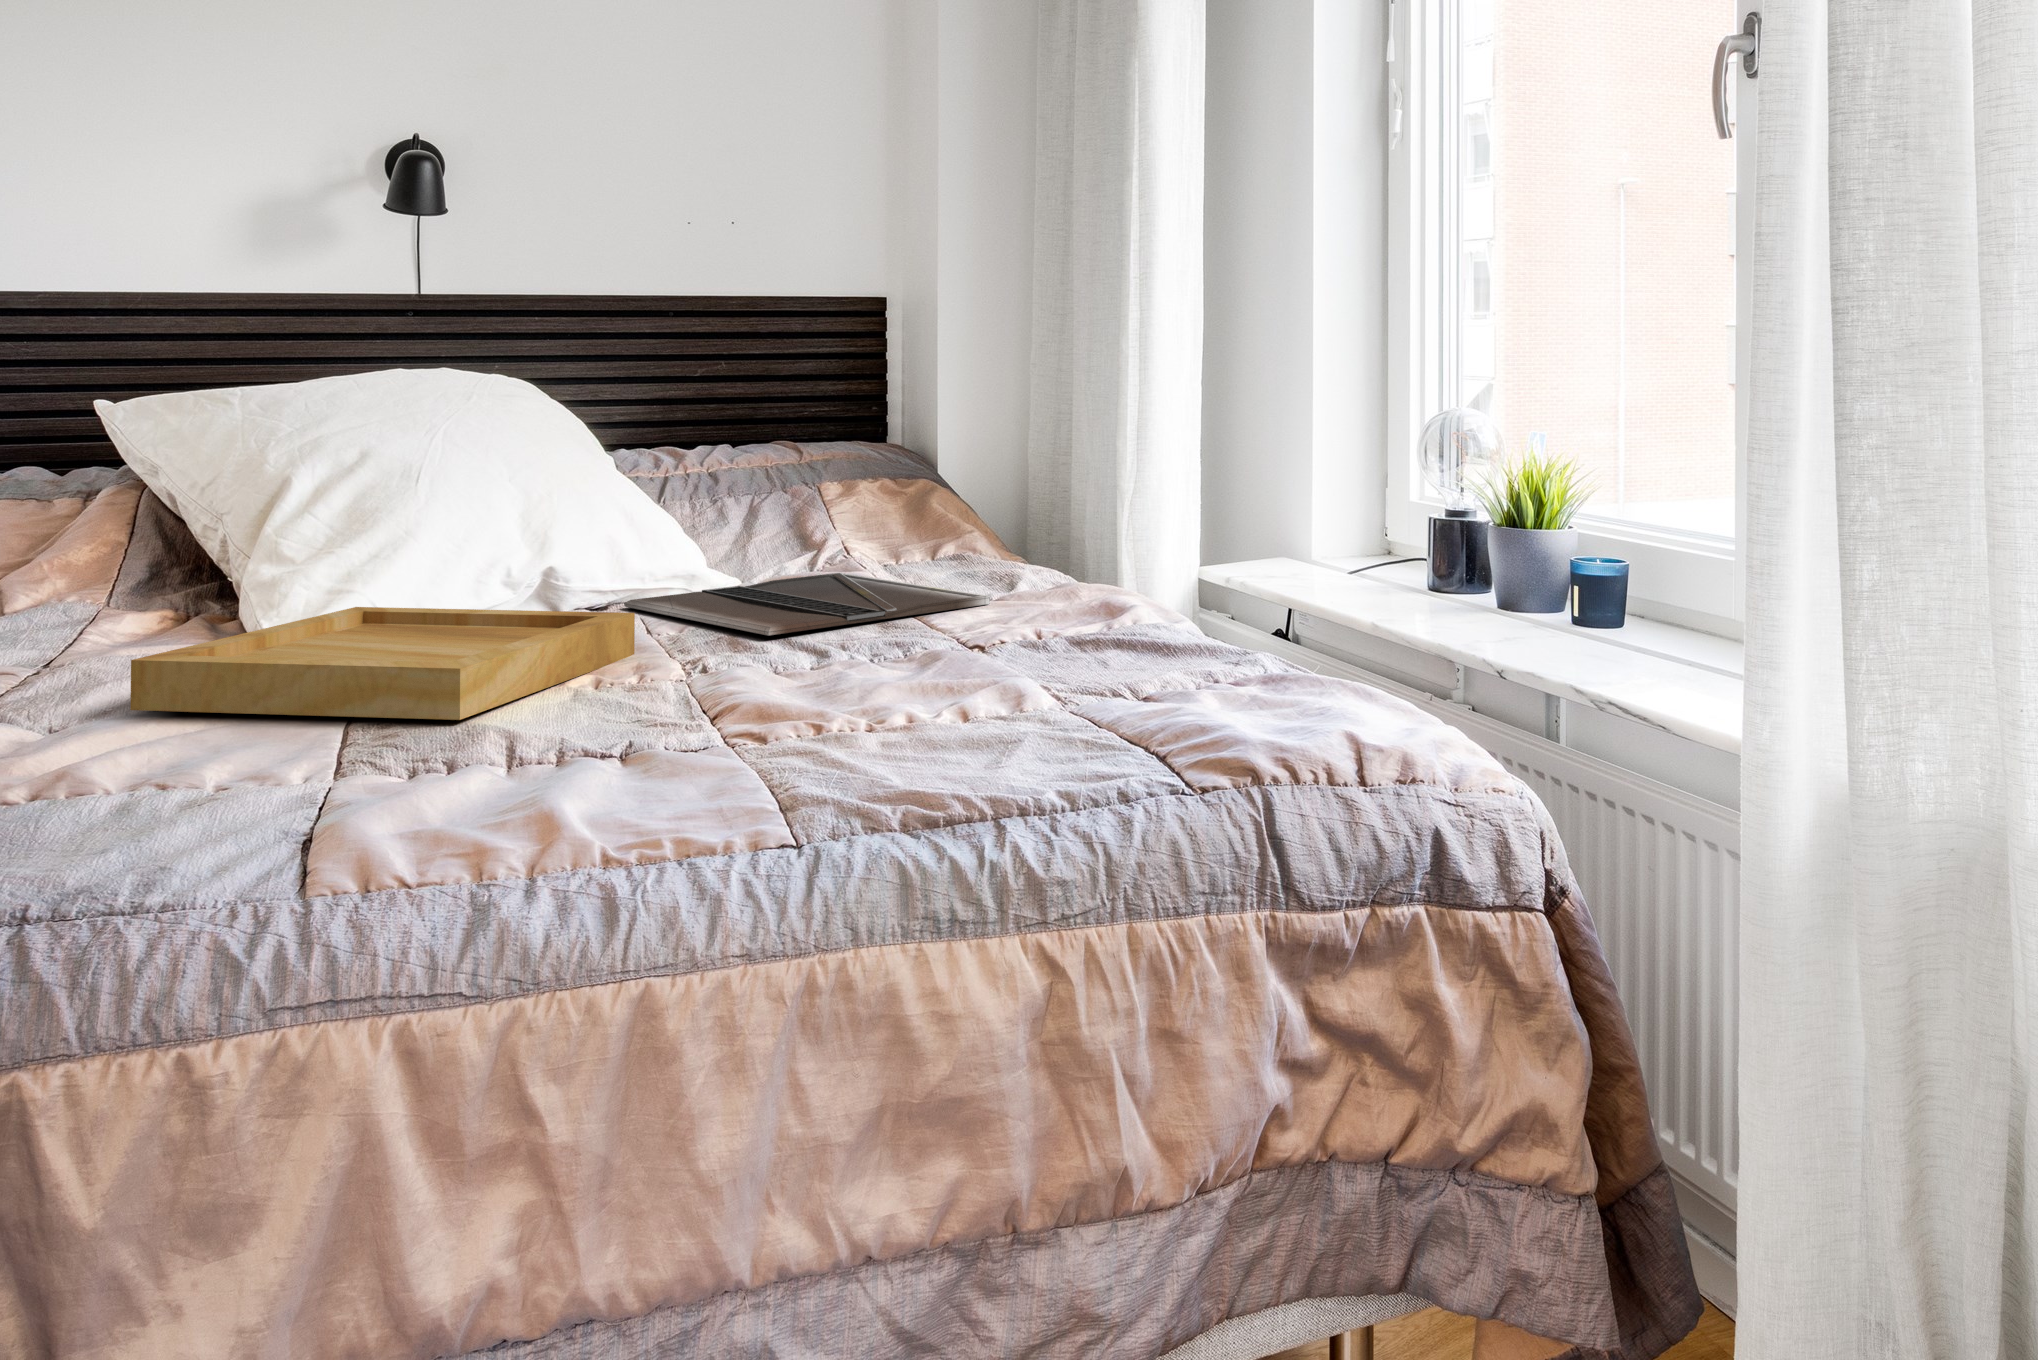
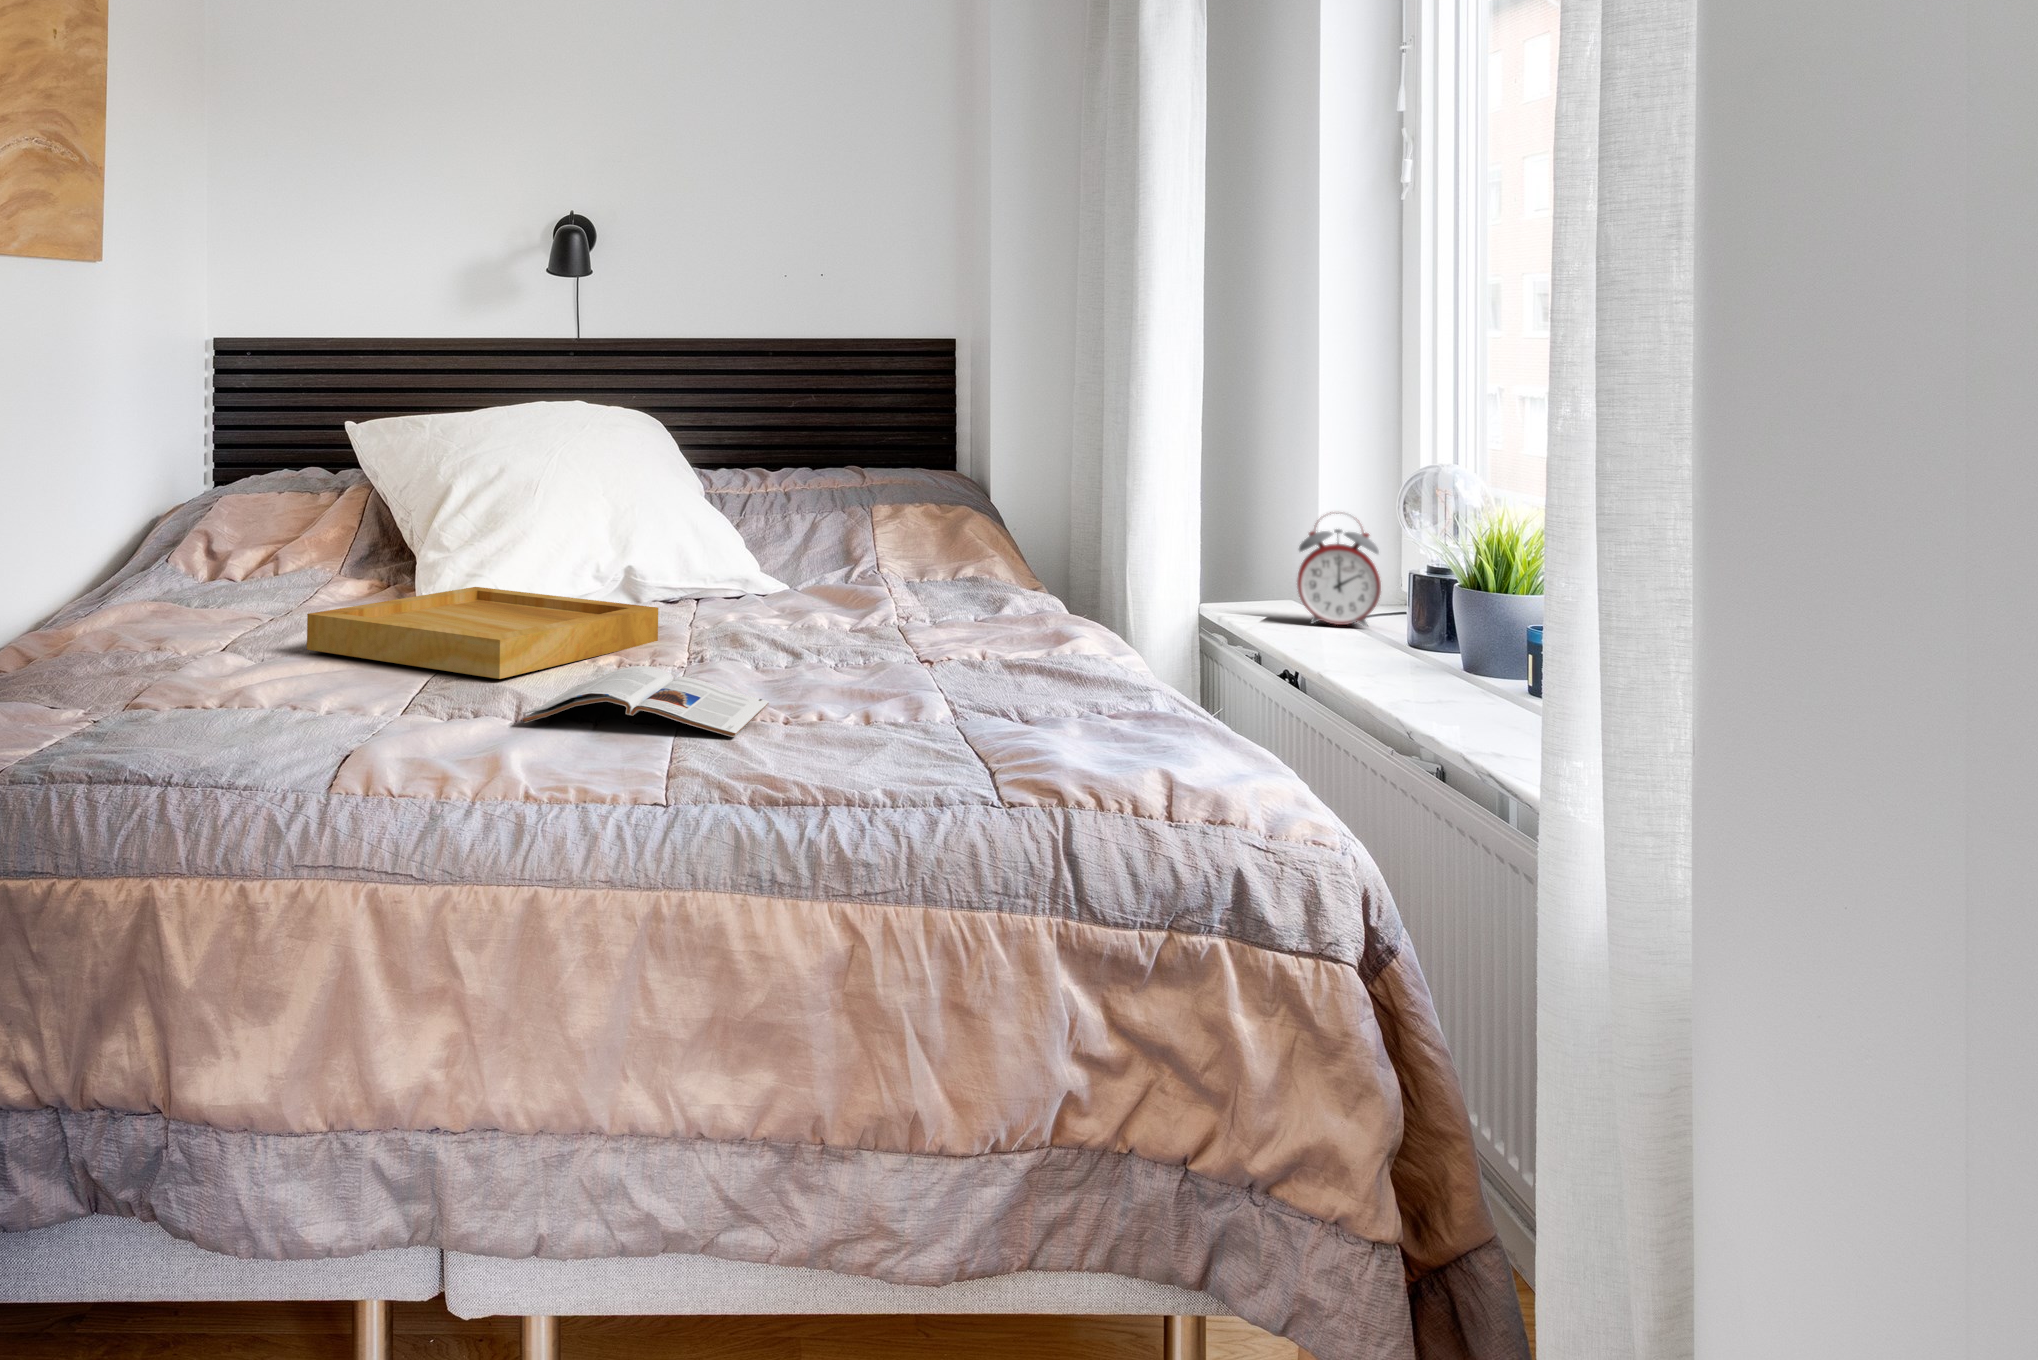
alarm clock: none [1310,460,1394,577] -> present [1297,512,1381,626]
laptop: present [624,573,990,636] -> none [678,586,966,635]
magazine: none [539,683,839,771] -> present [523,666,769,737]

